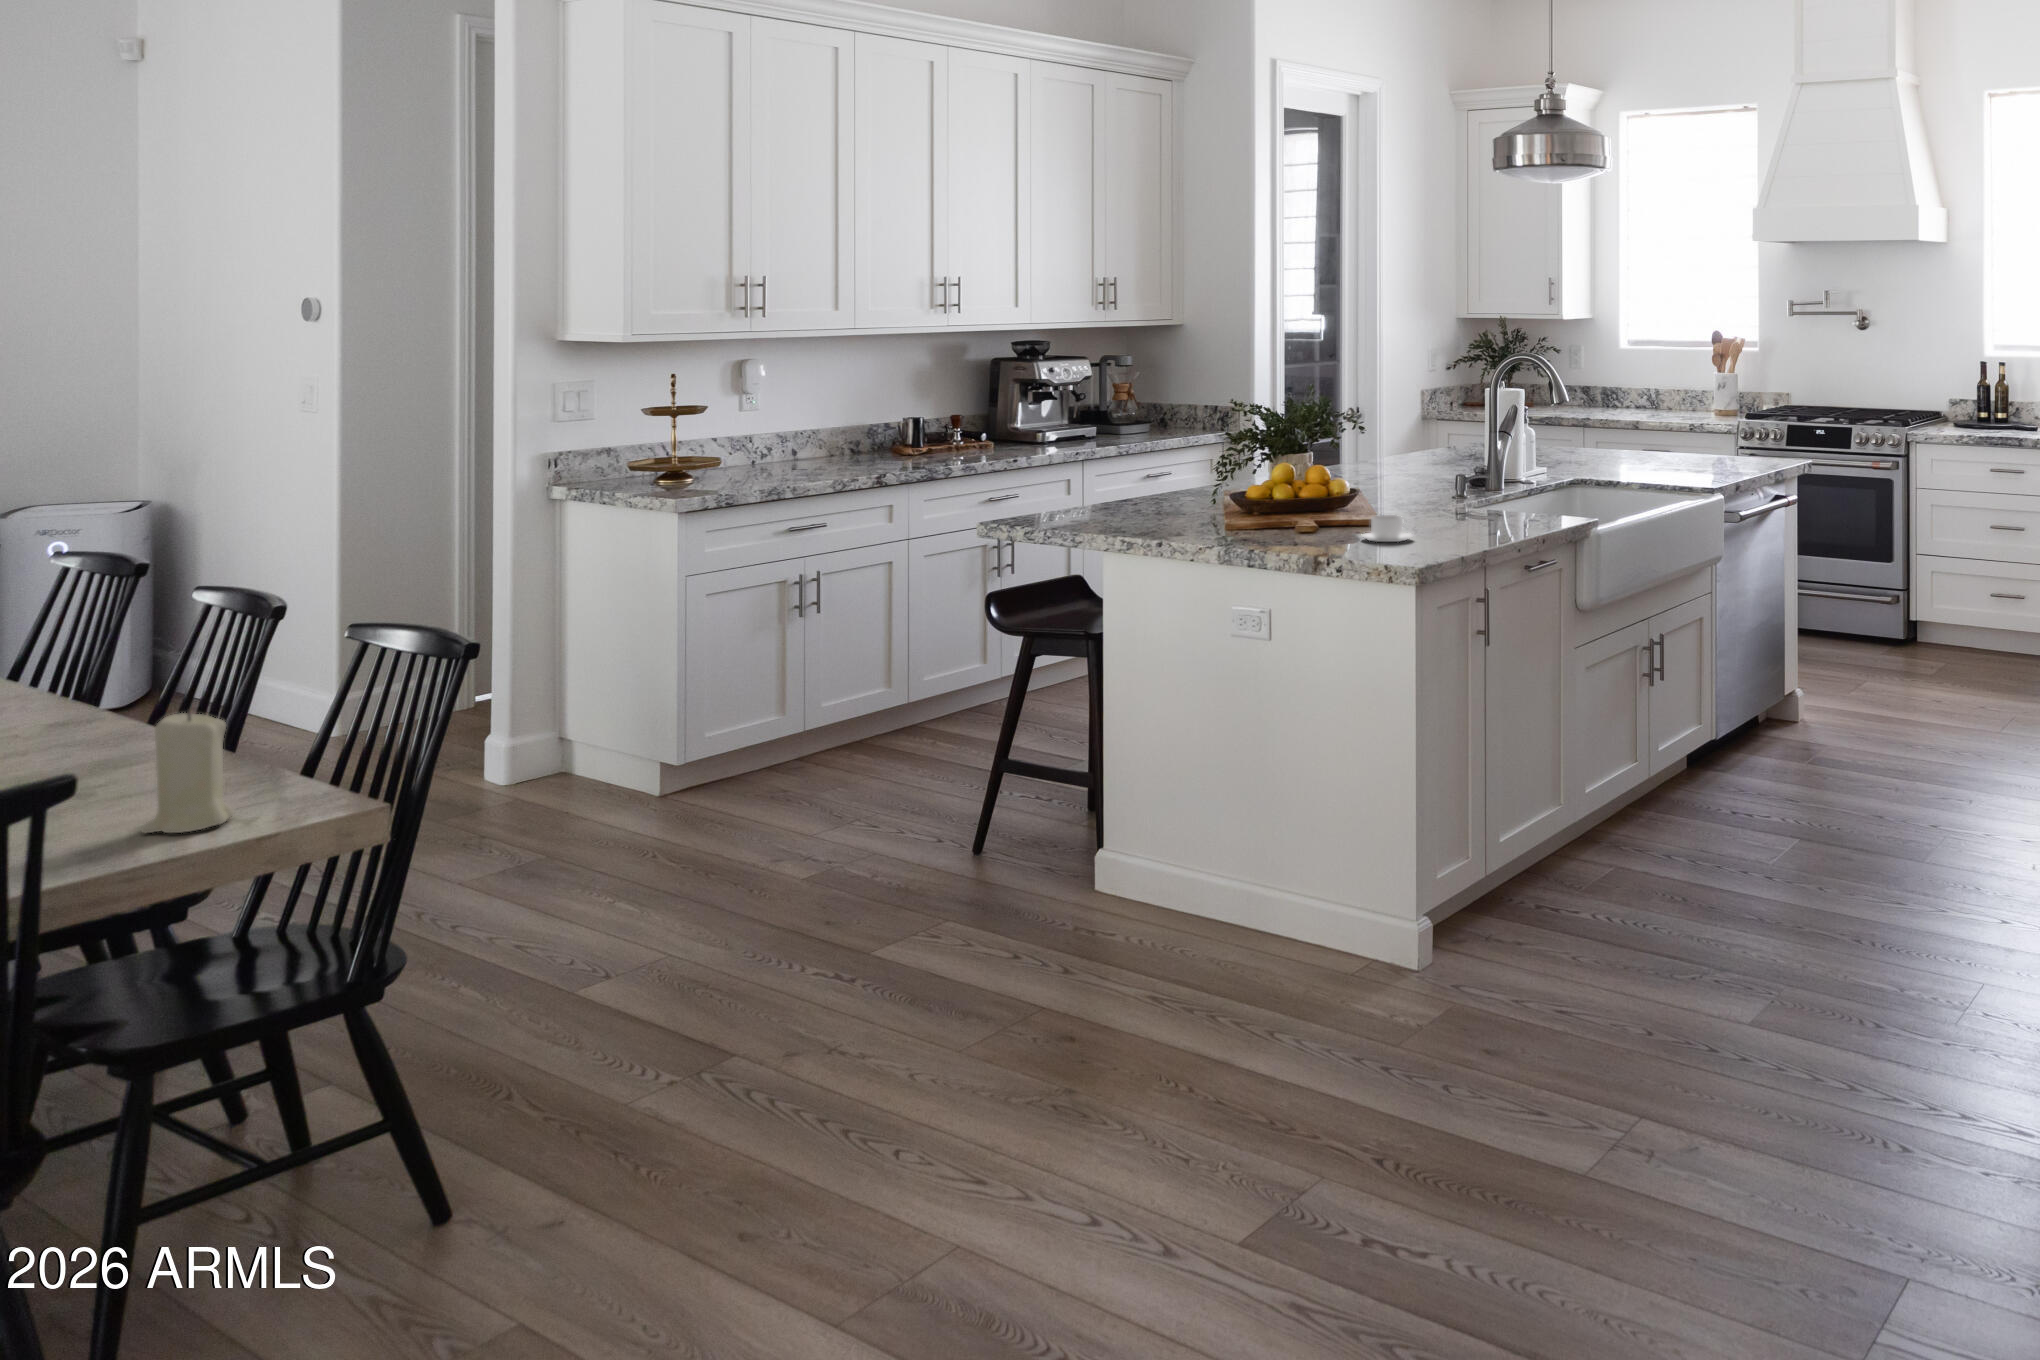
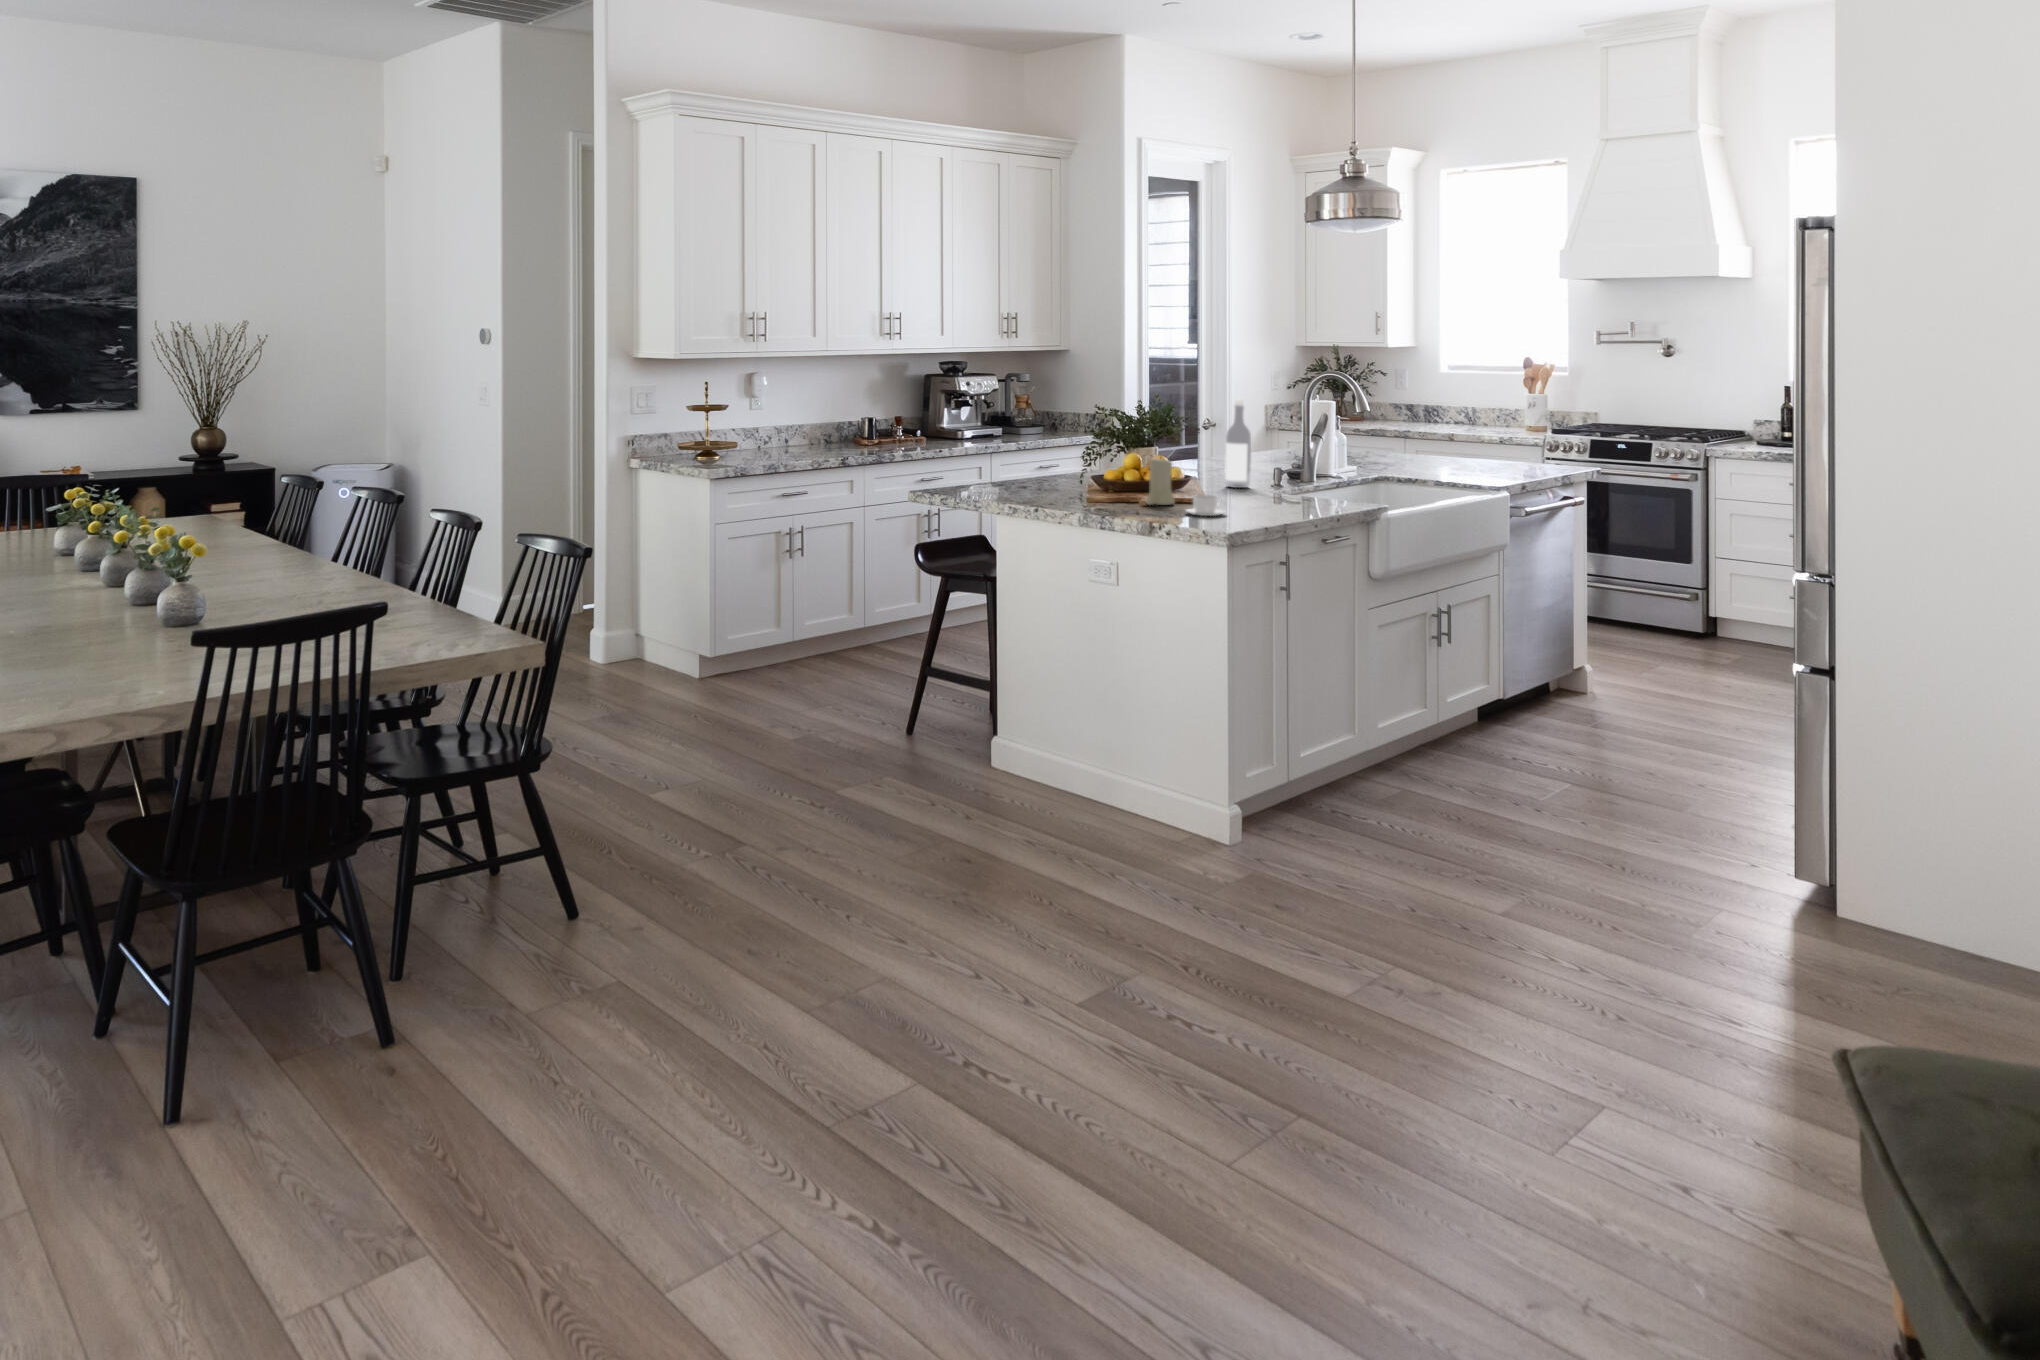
wine bottle: none [1401,388,1432,501] -> present [1225,399,1251,488]
candle: present [142,711,235,833] -> present [1146,457,1175,505]

